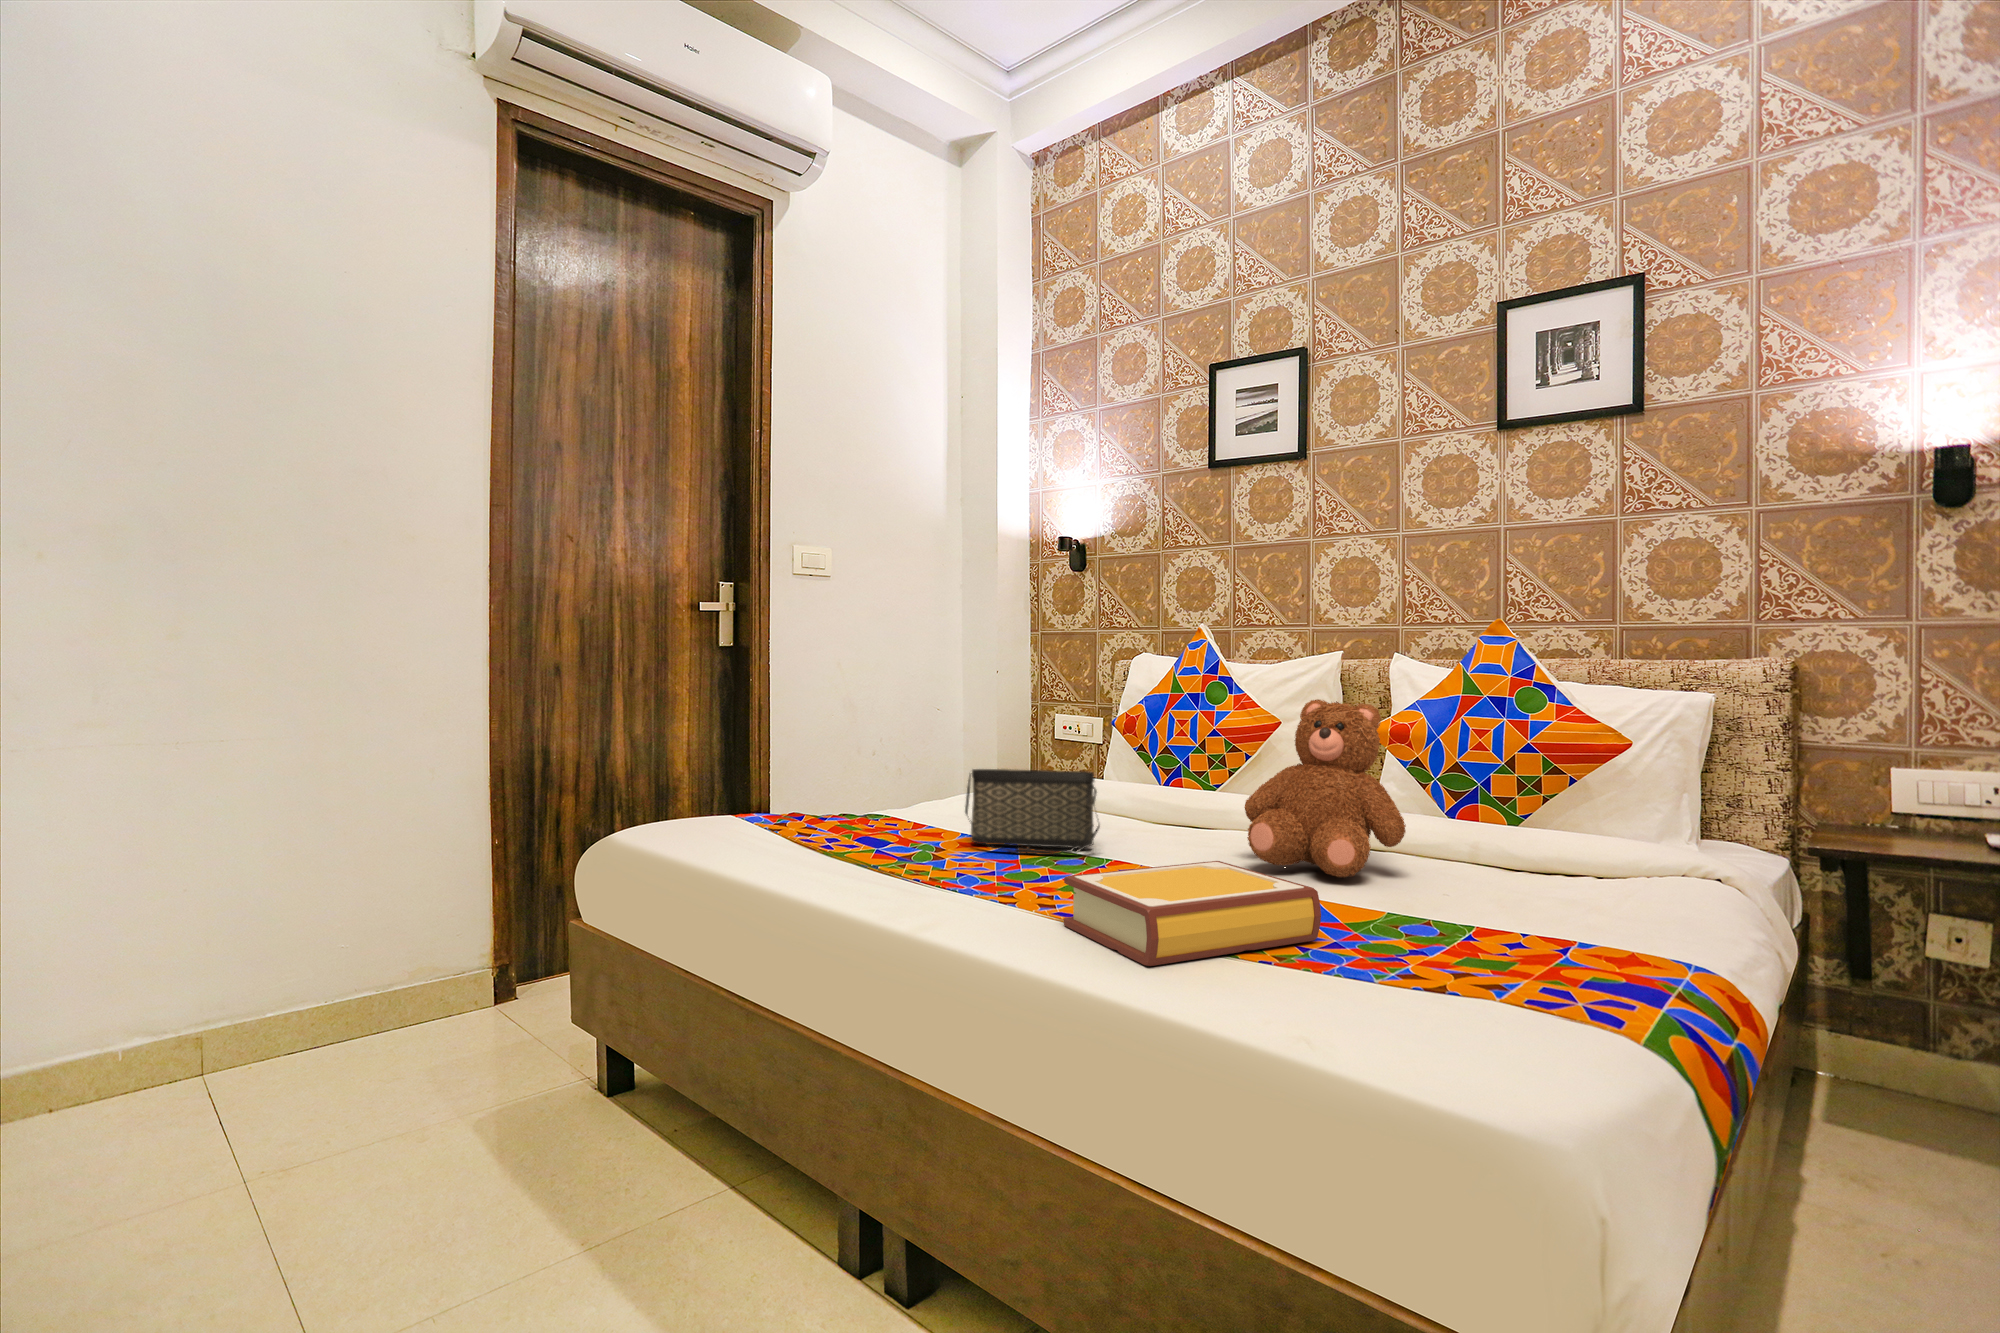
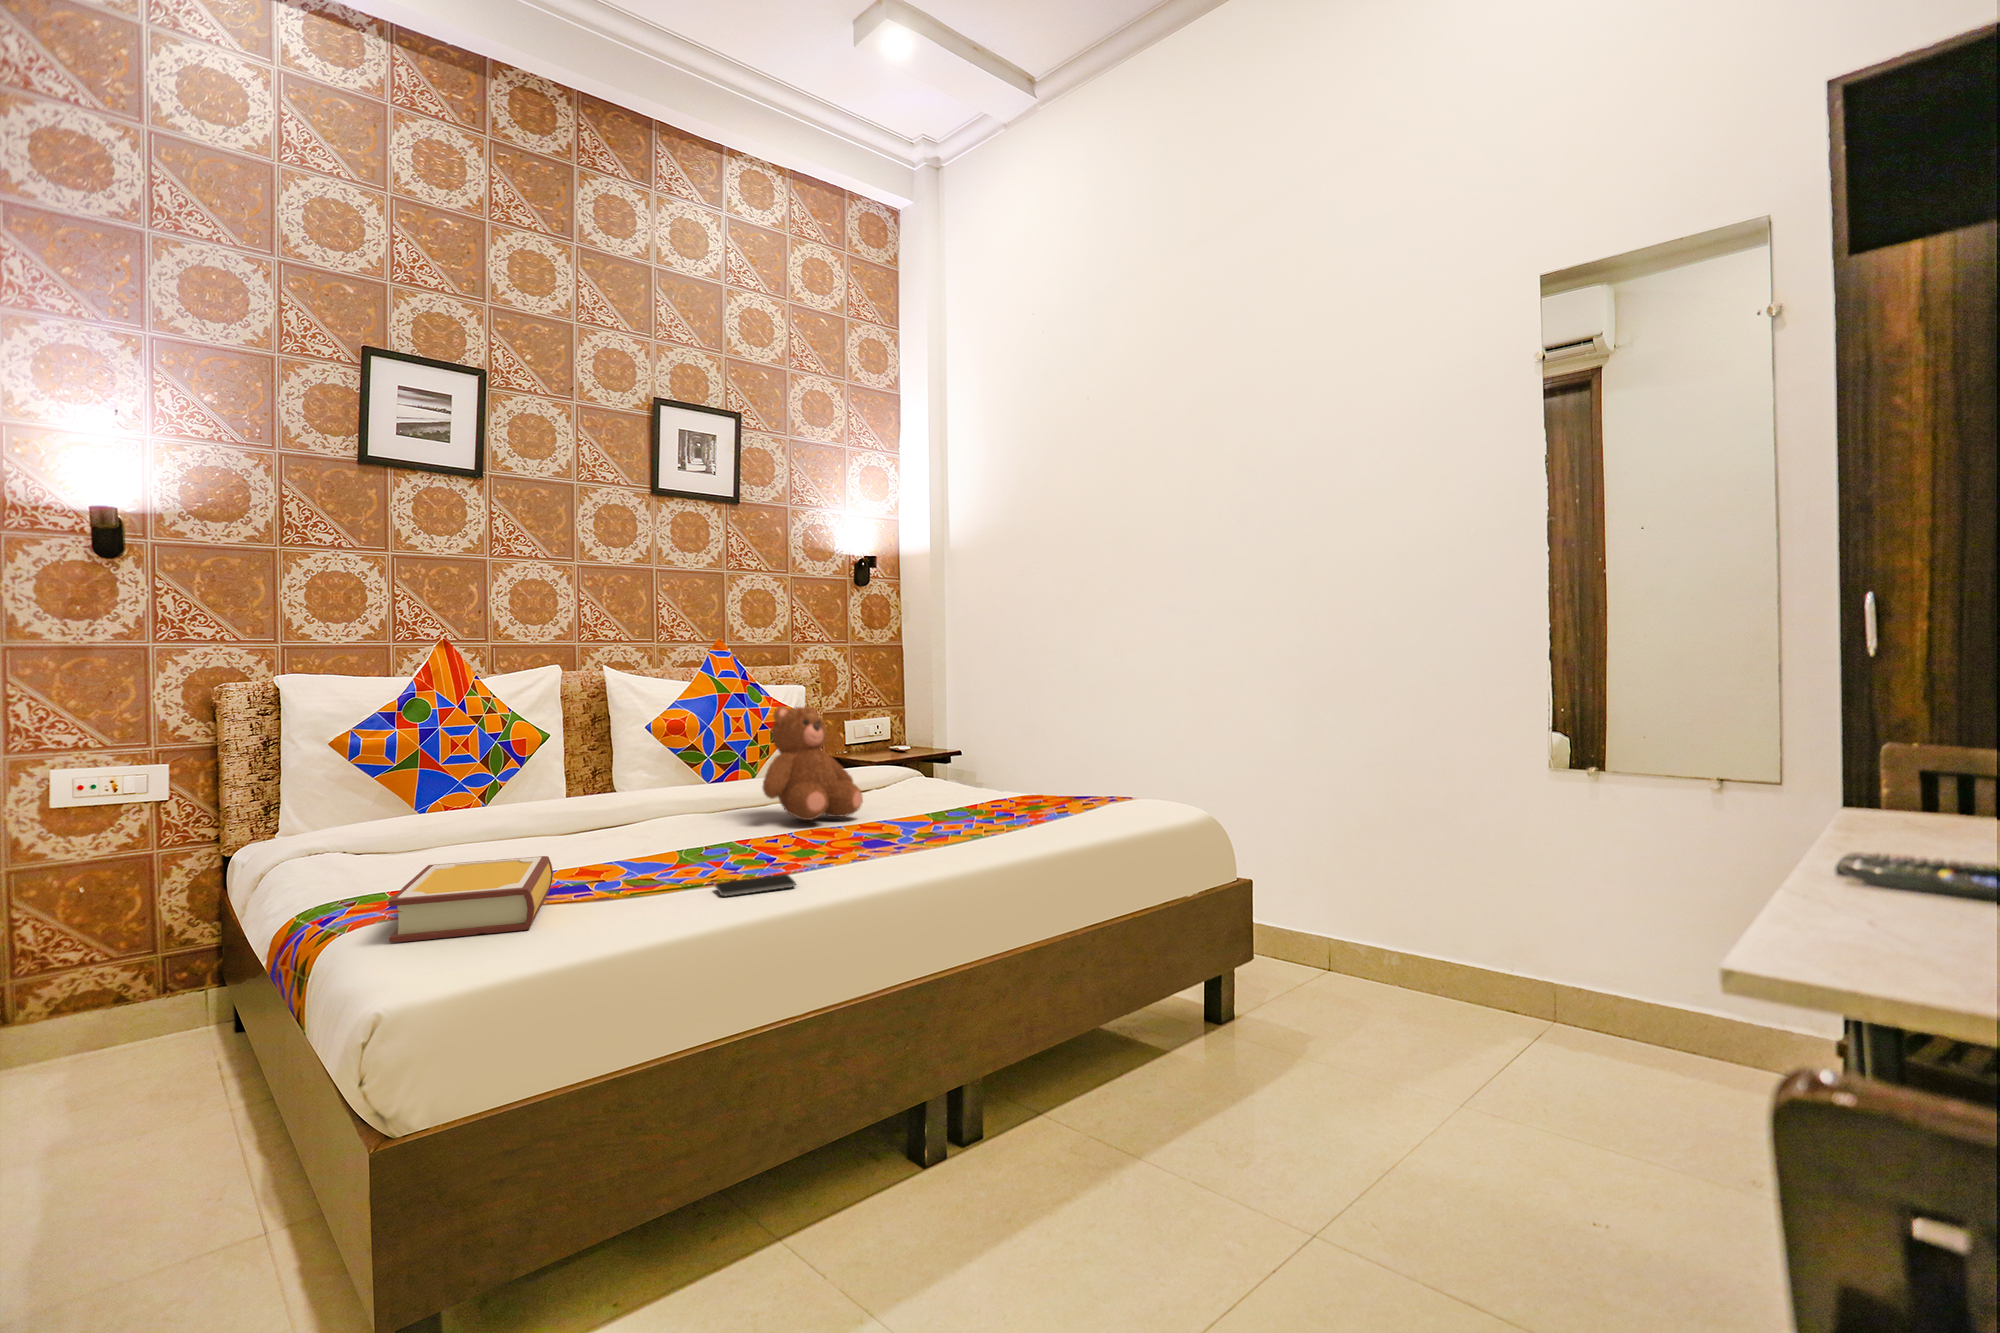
handbag: present [965,769,1100,855] -> none [614,783,719,869]
book: present [1064,861,1321,966] -> present [388,856,553,943]
smartphone: none [853,864,928,889] -> present [715,874,796,896]

